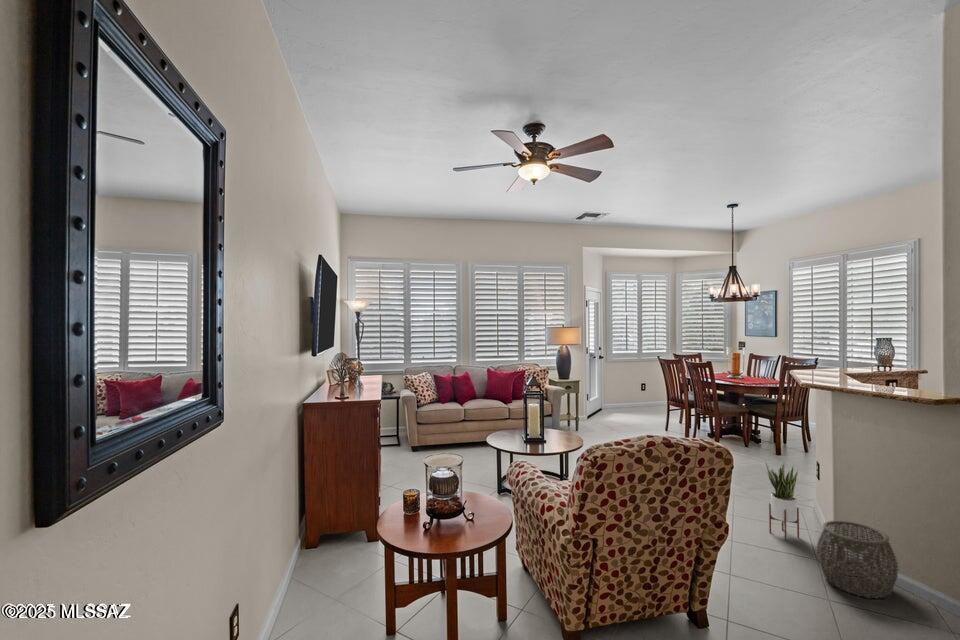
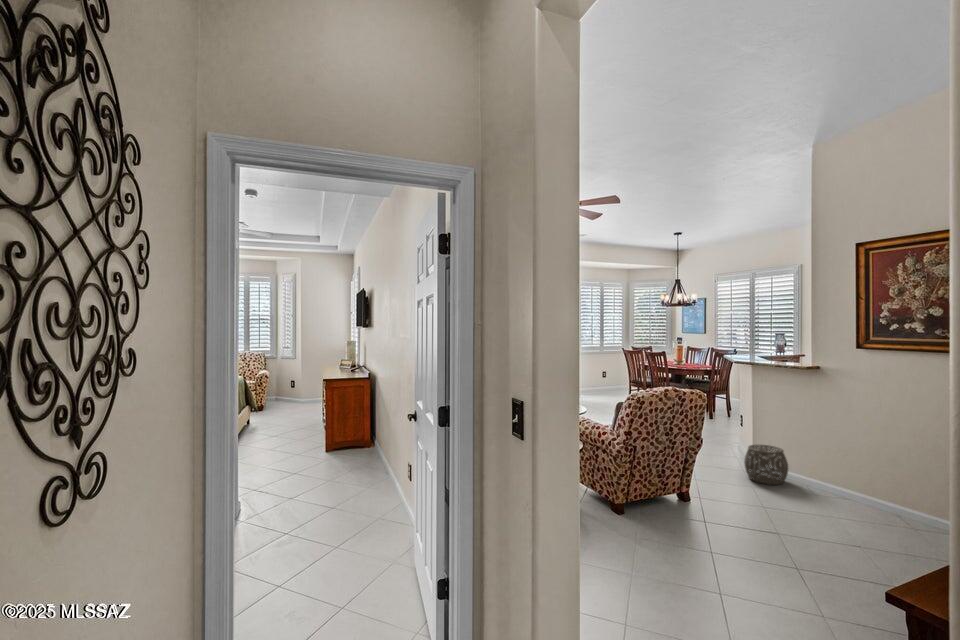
potted plant: present [765,462,799,540] -> none [711,414,732,463]

